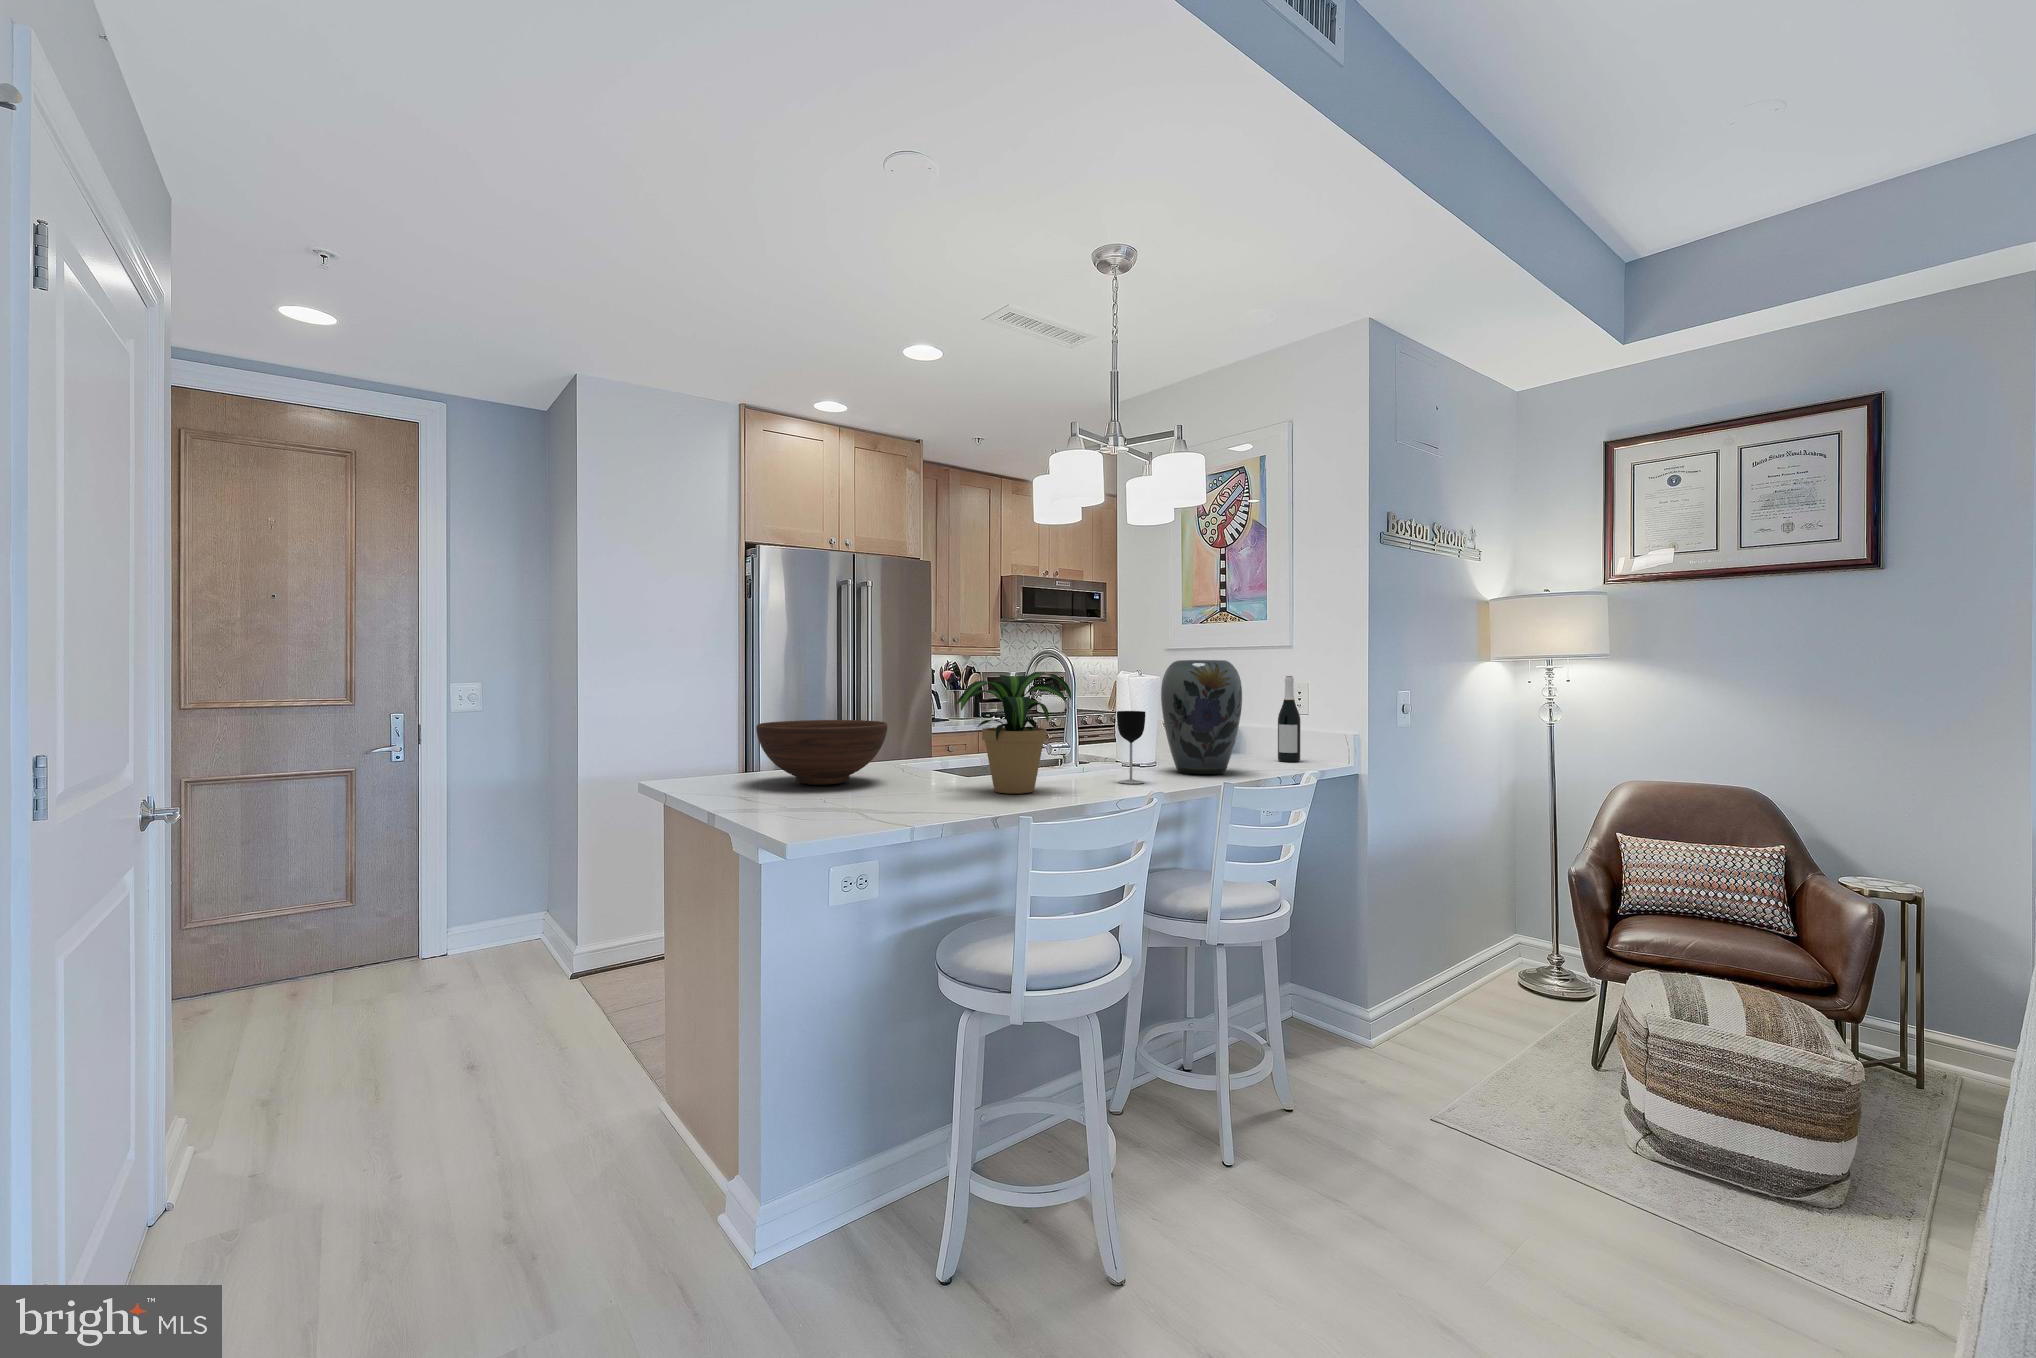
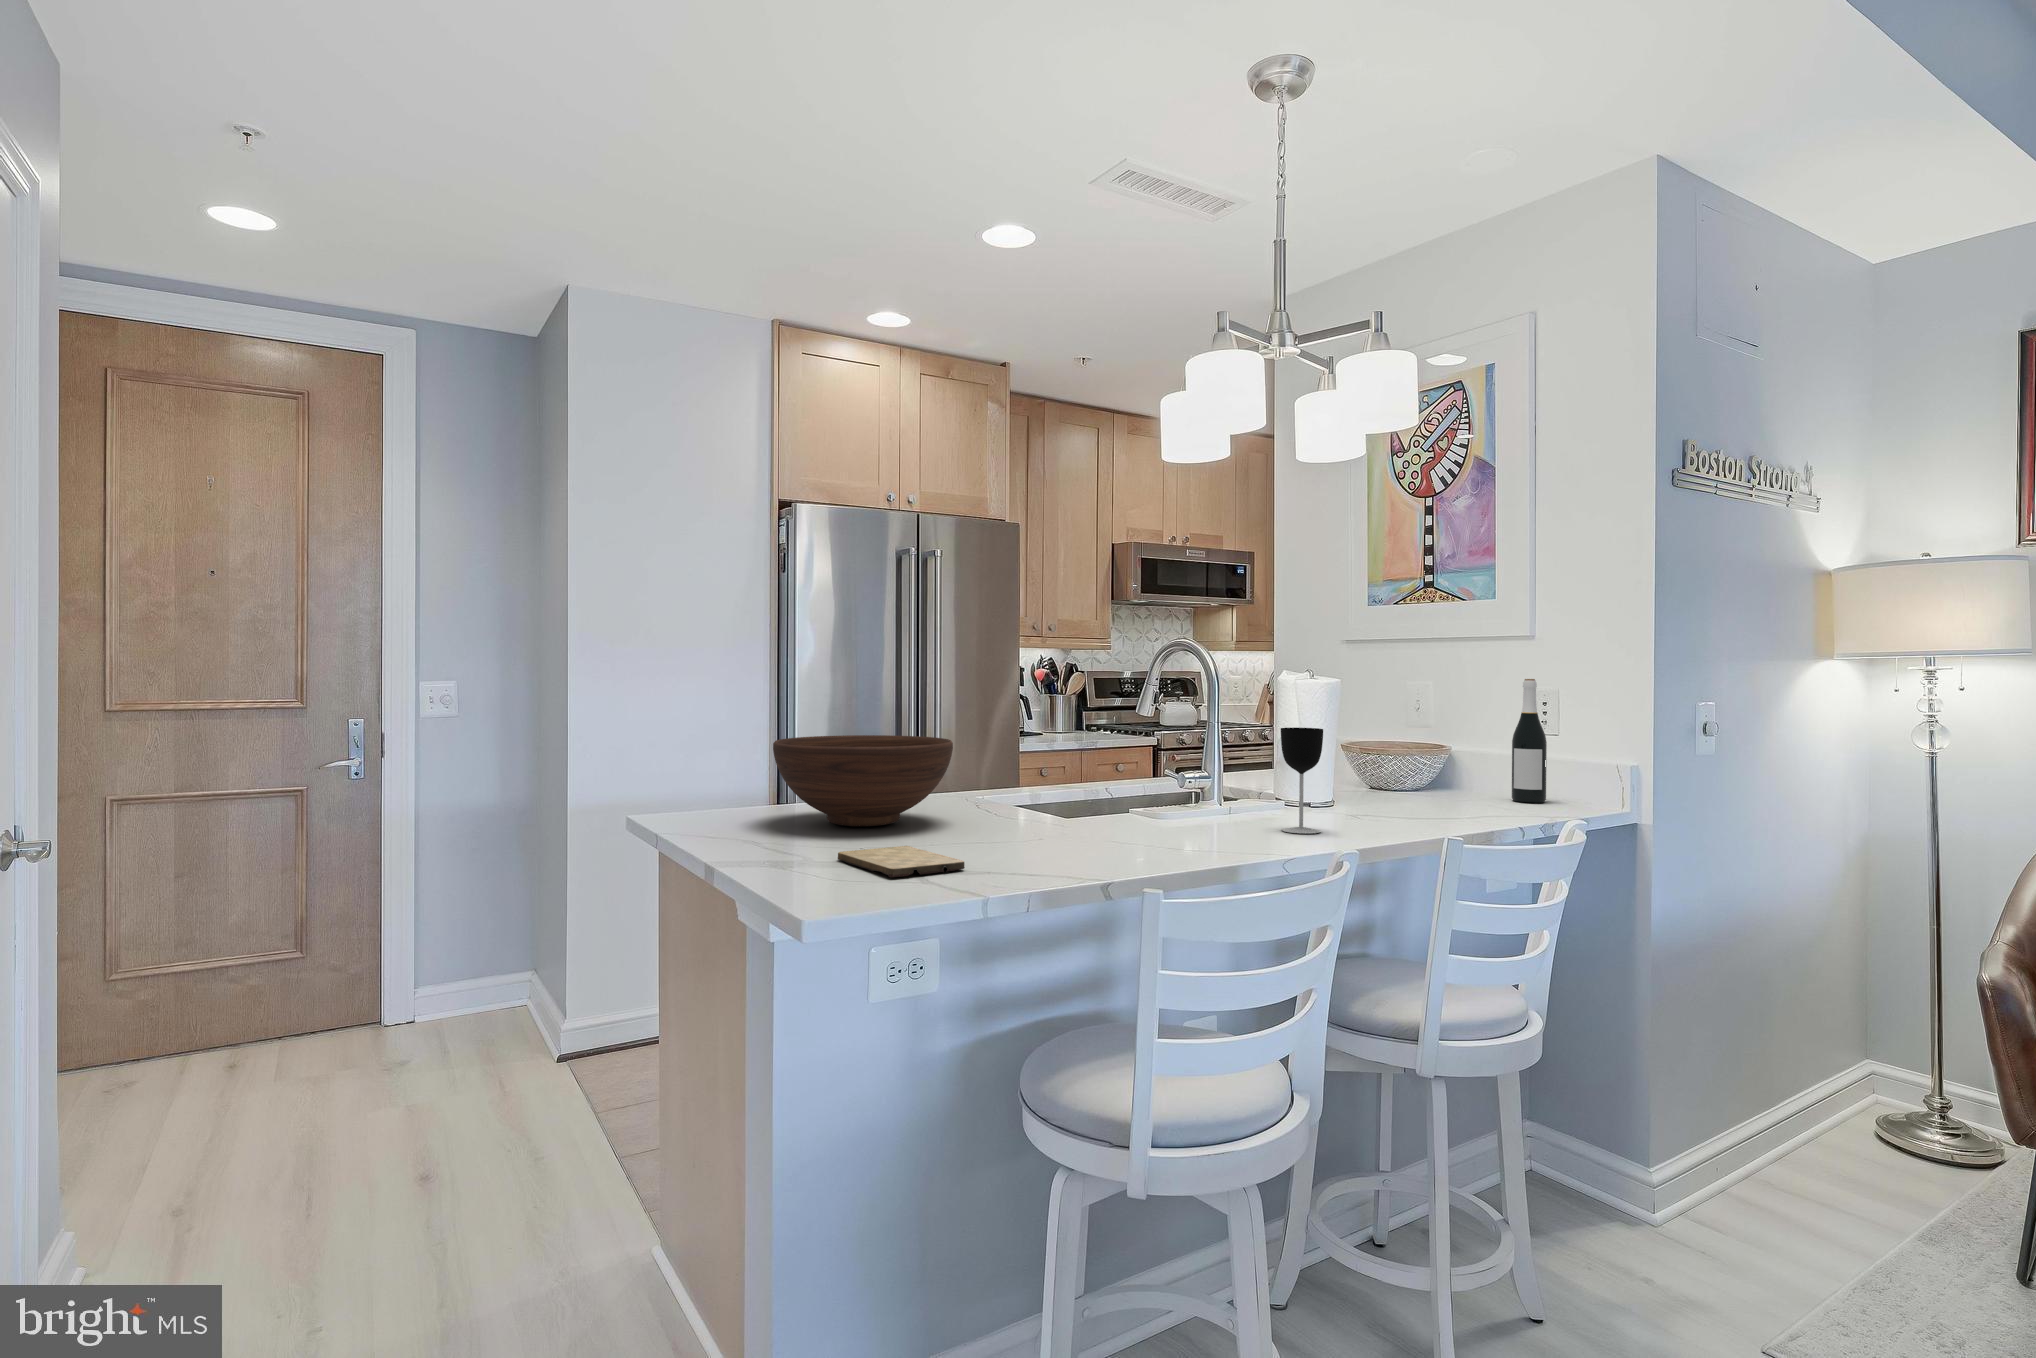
vase: present [1161,660,1242,774] -> none [1344,655,1465,821]
potted plant: present [954,672,1071,793] -> none [1043,671,1215,846]
cutting board: none [810,796,901,815] -> present [838,846,965,877]

